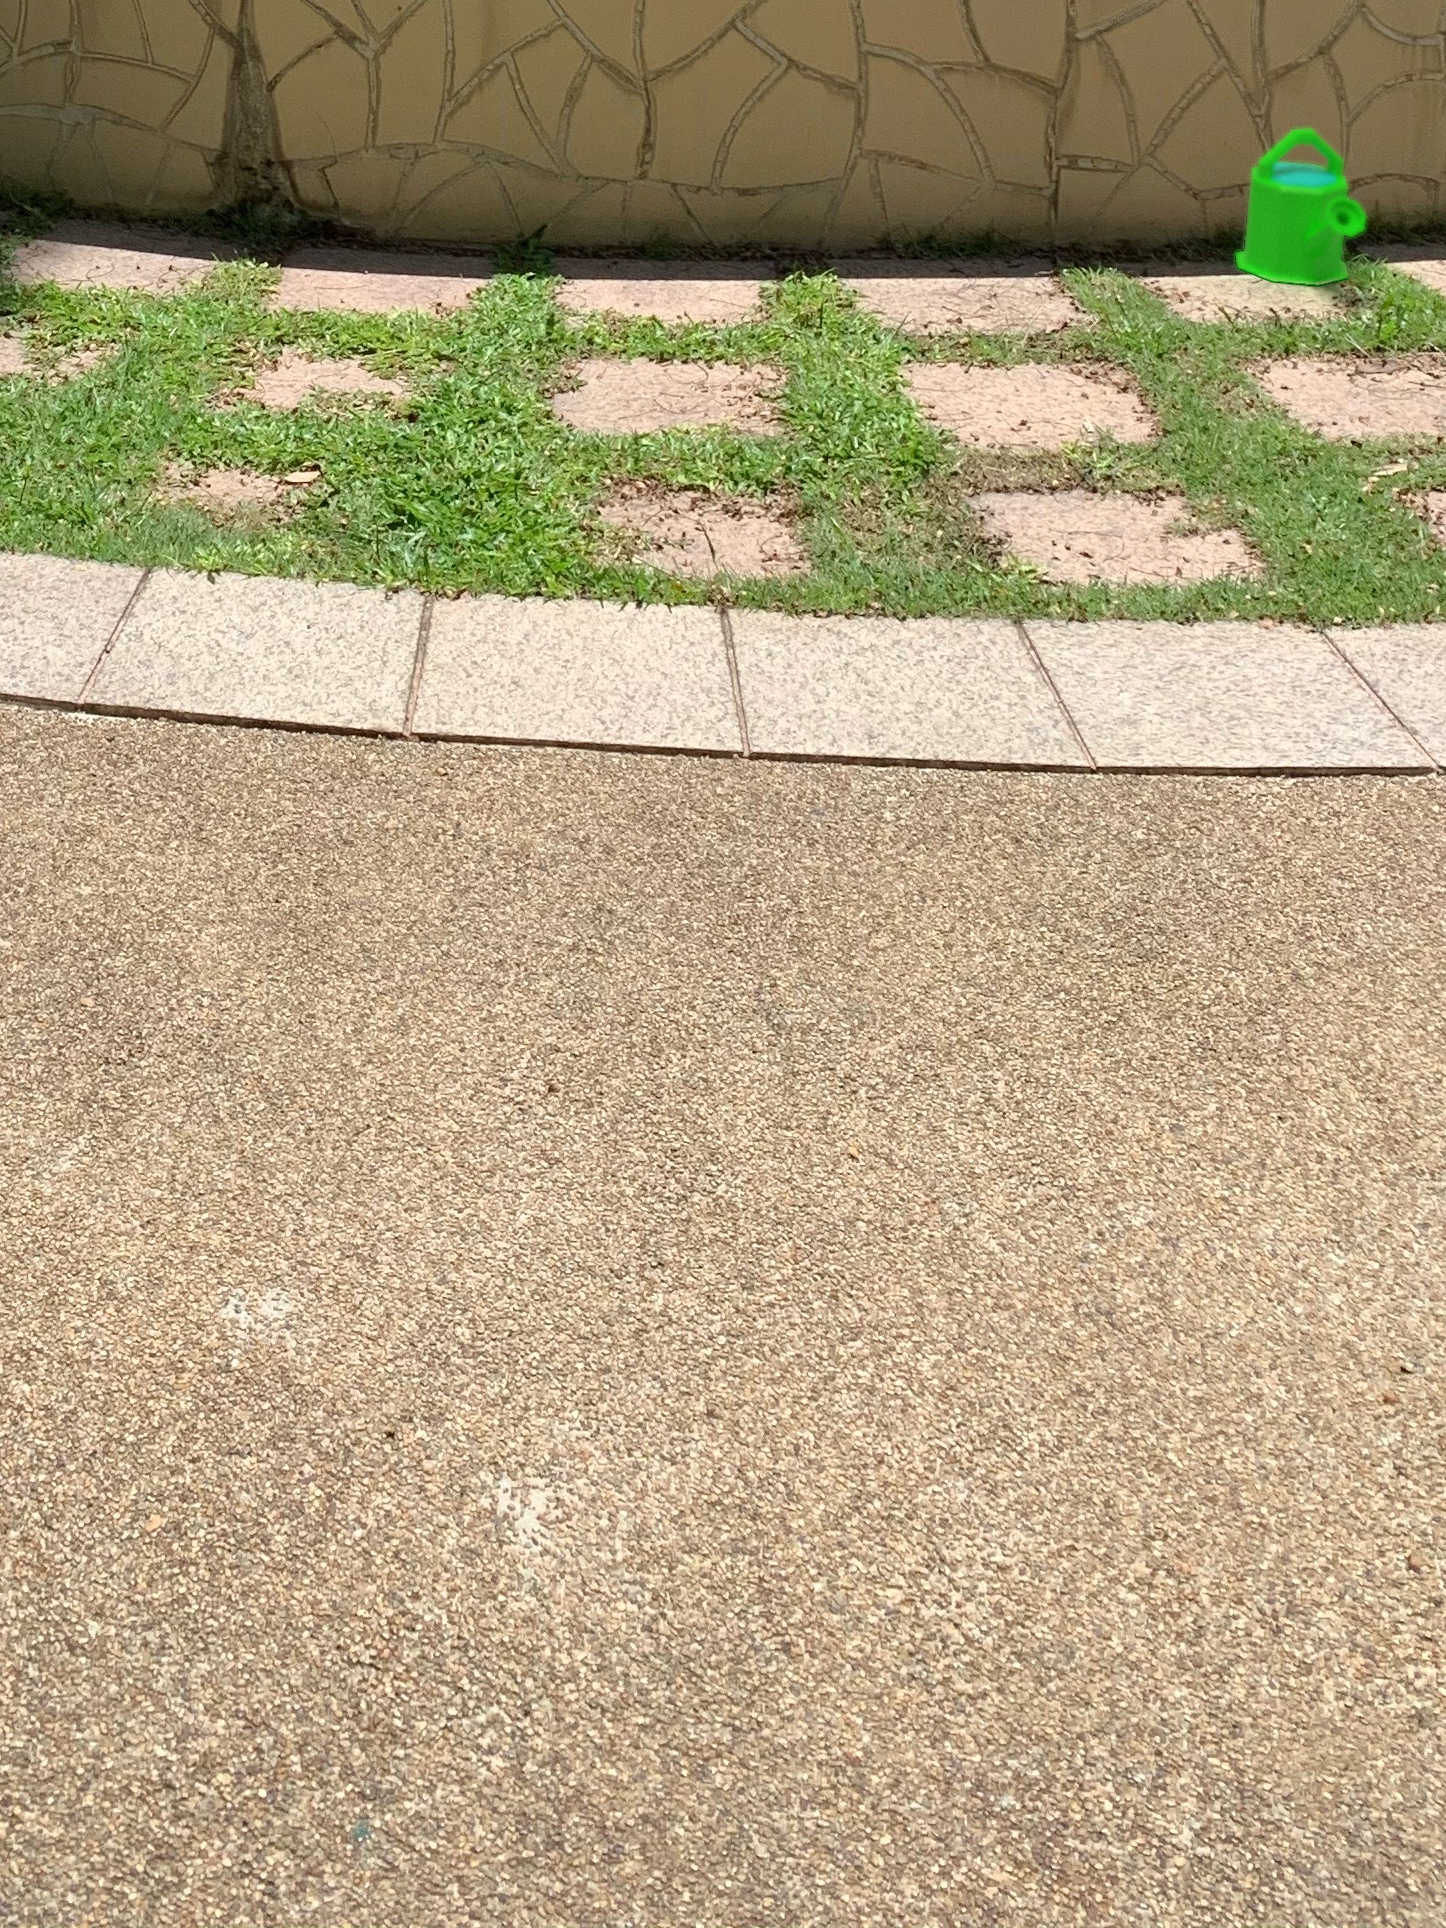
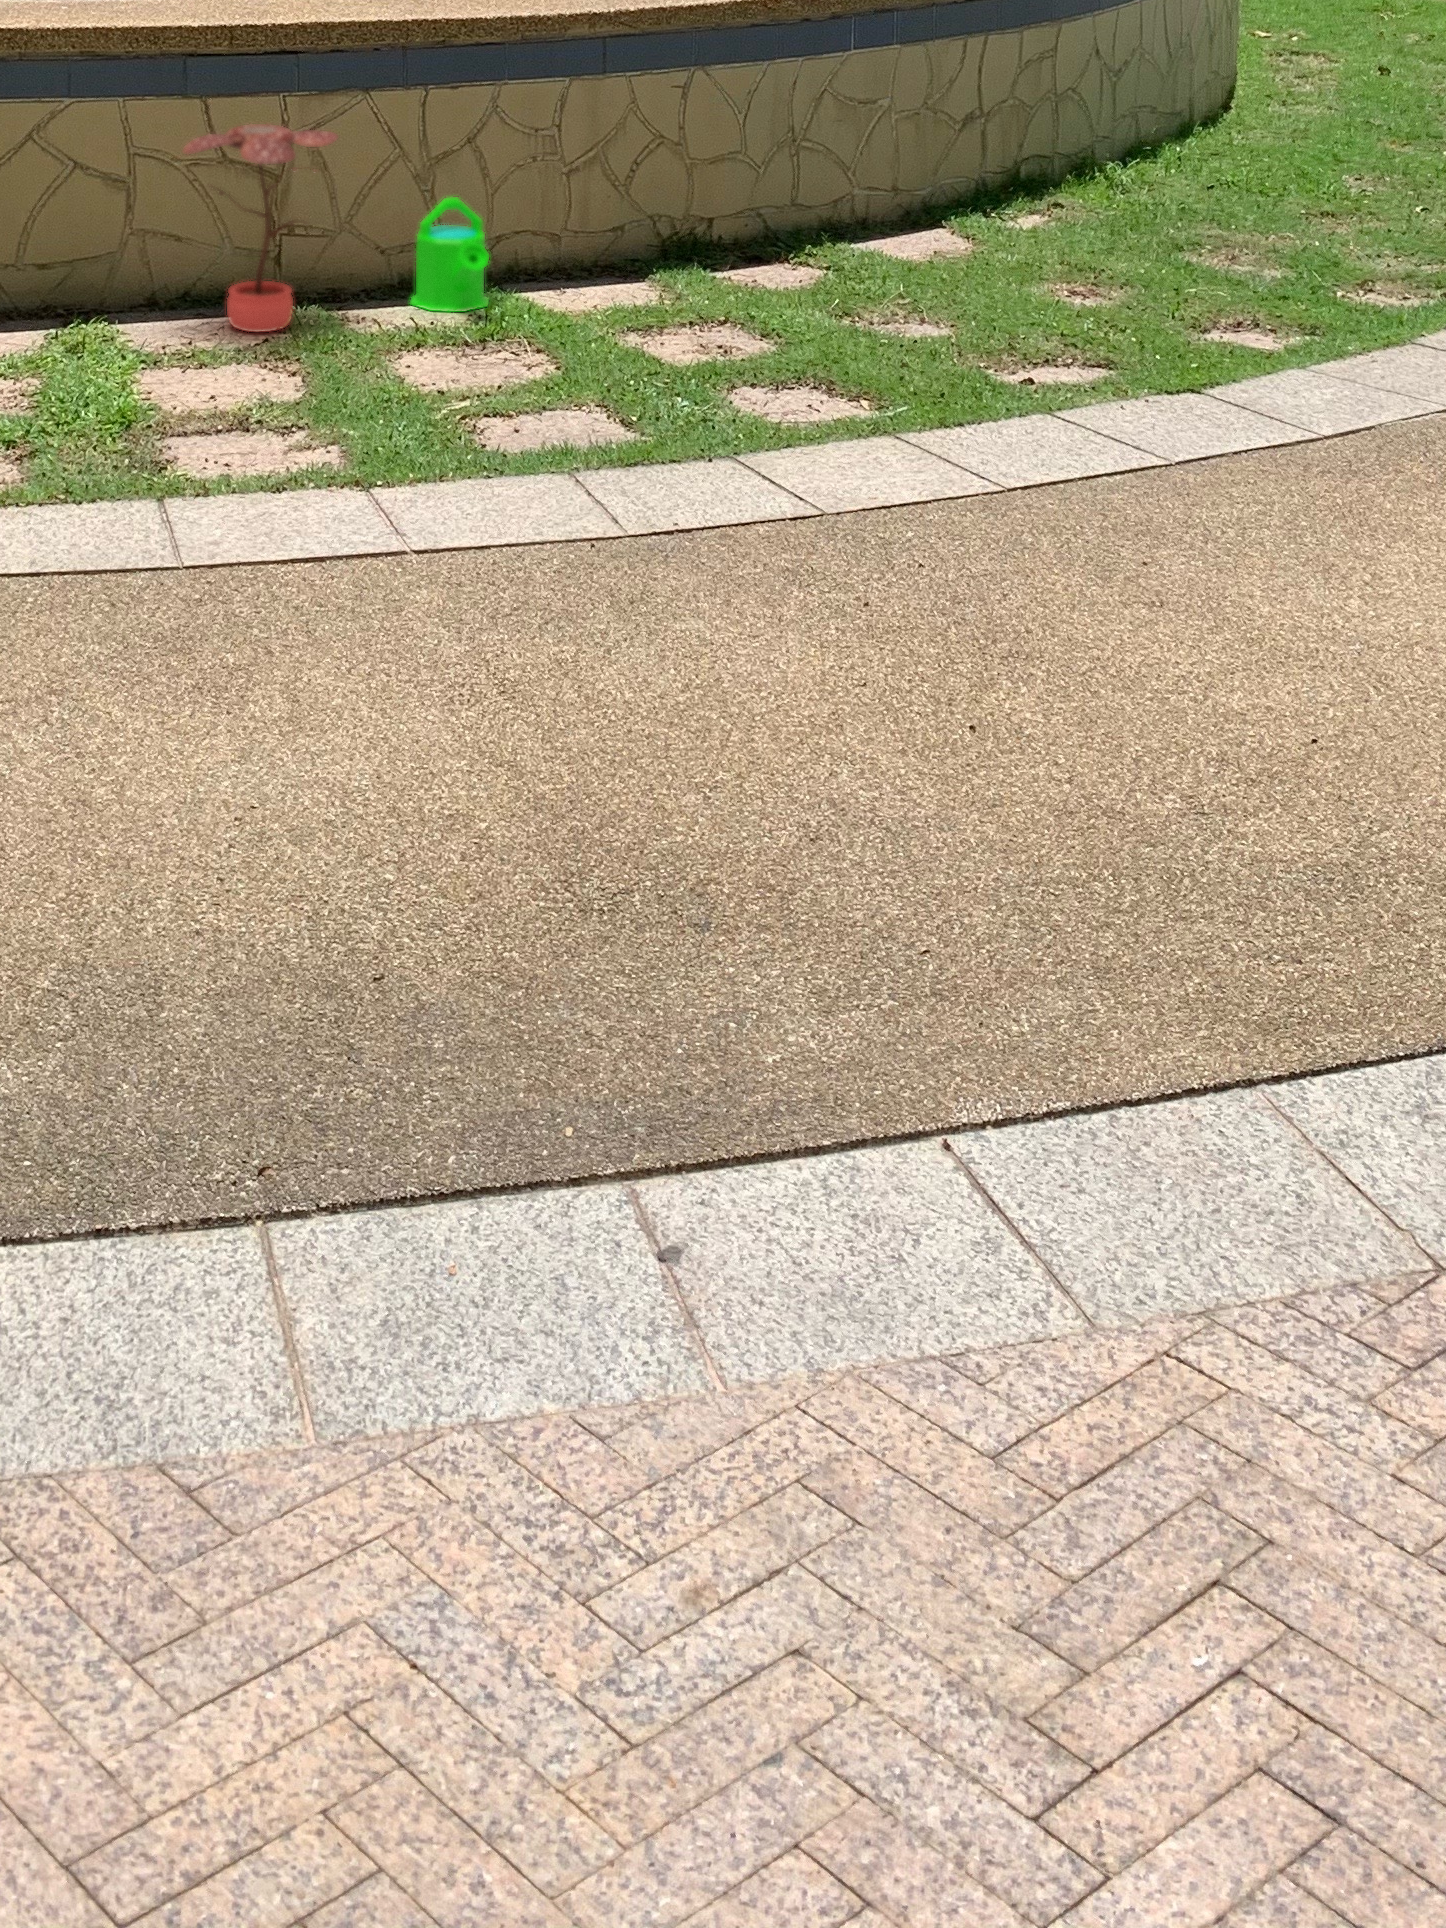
potted plant: none [954,23,1167,306] -> present [183,124,338,332]

